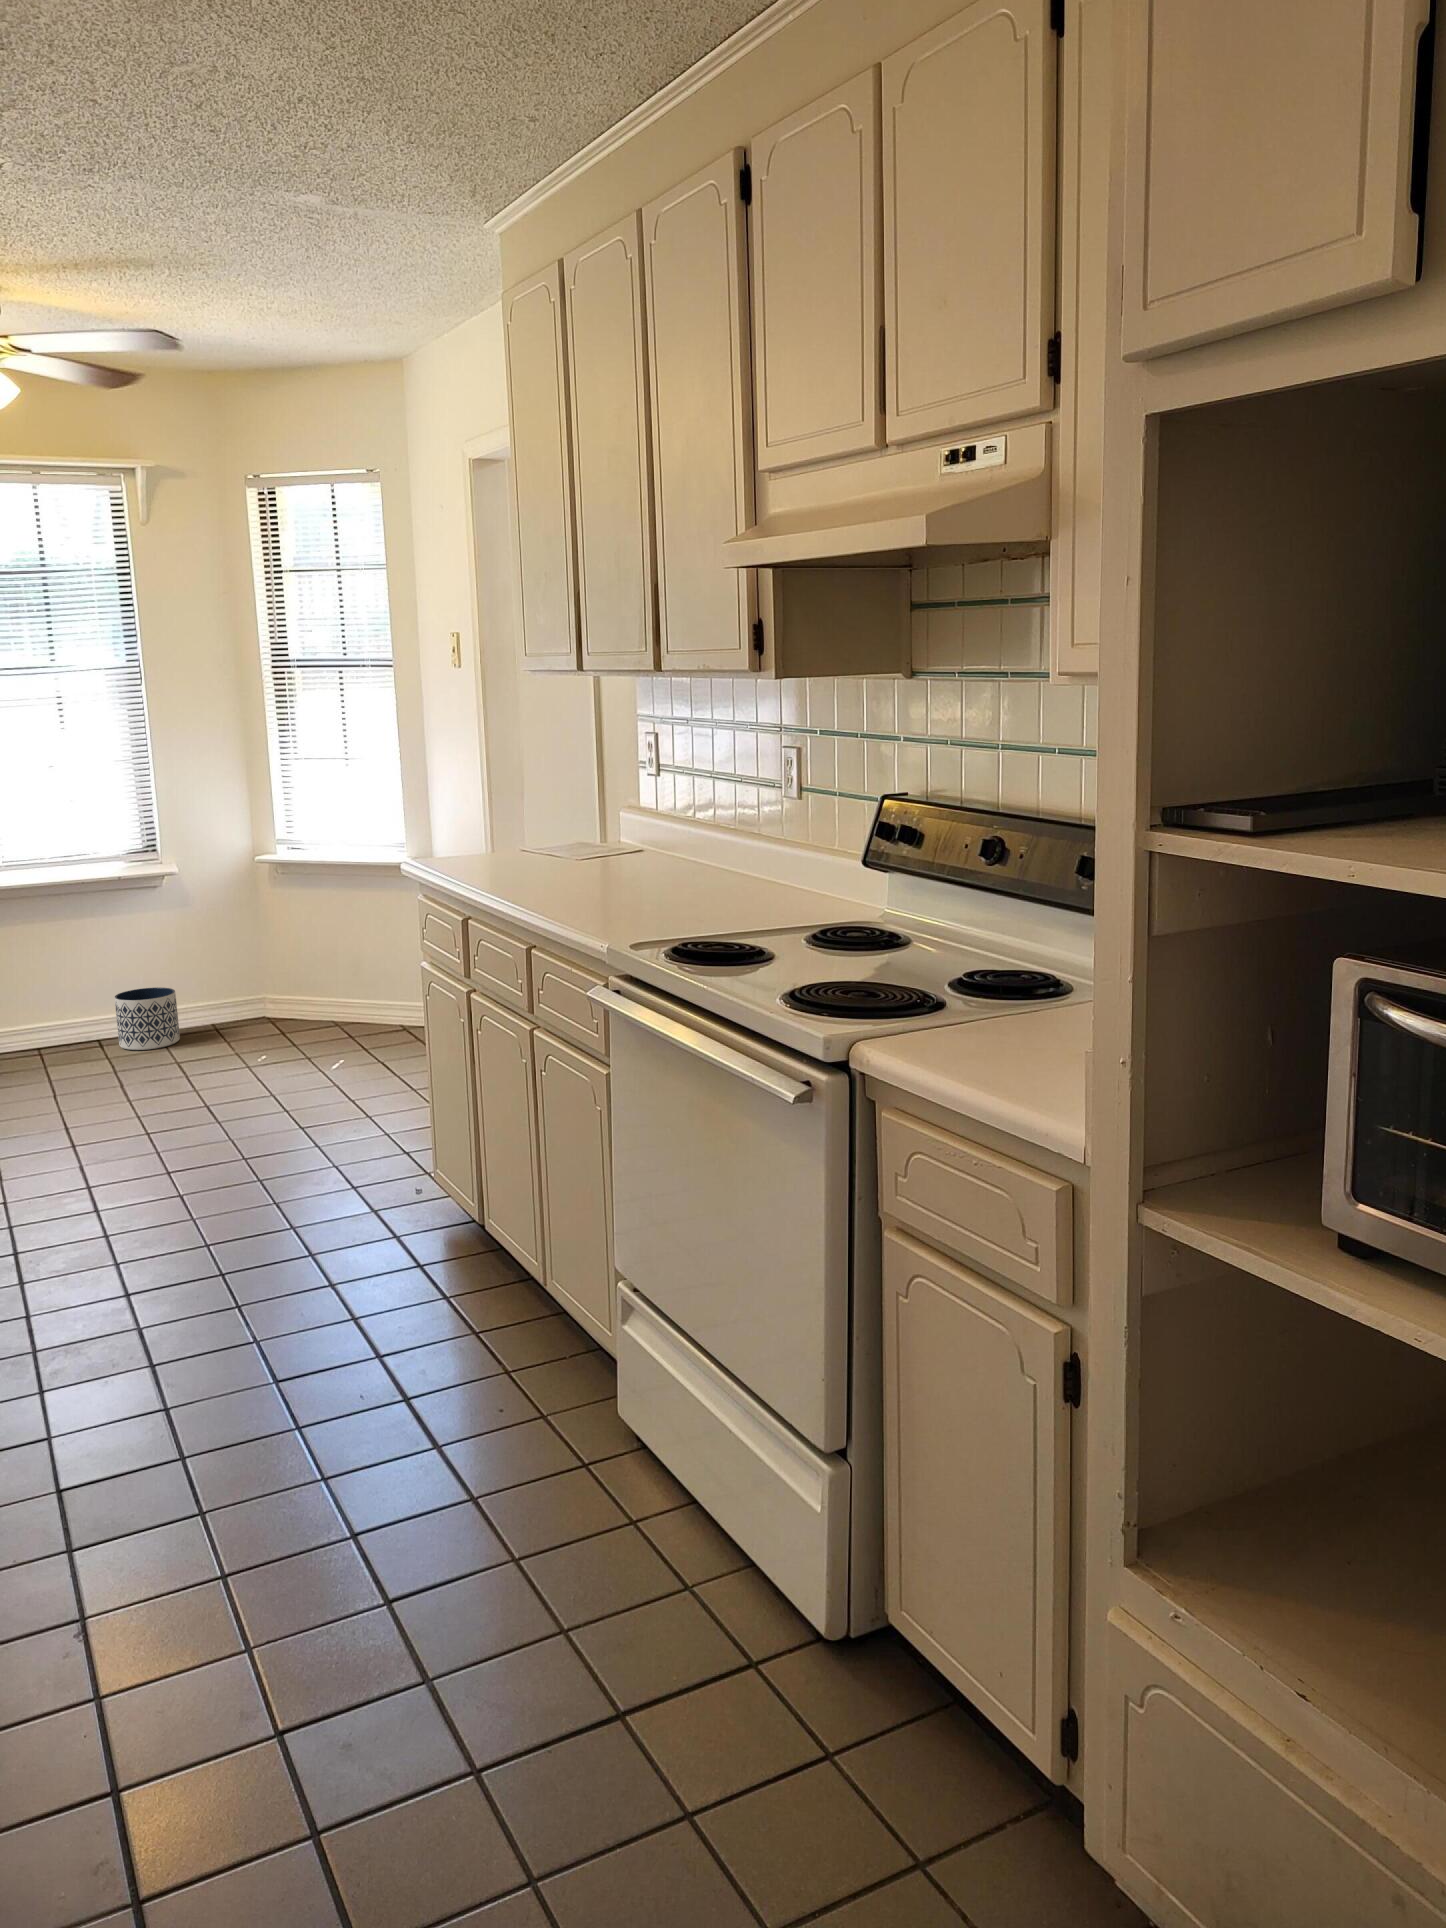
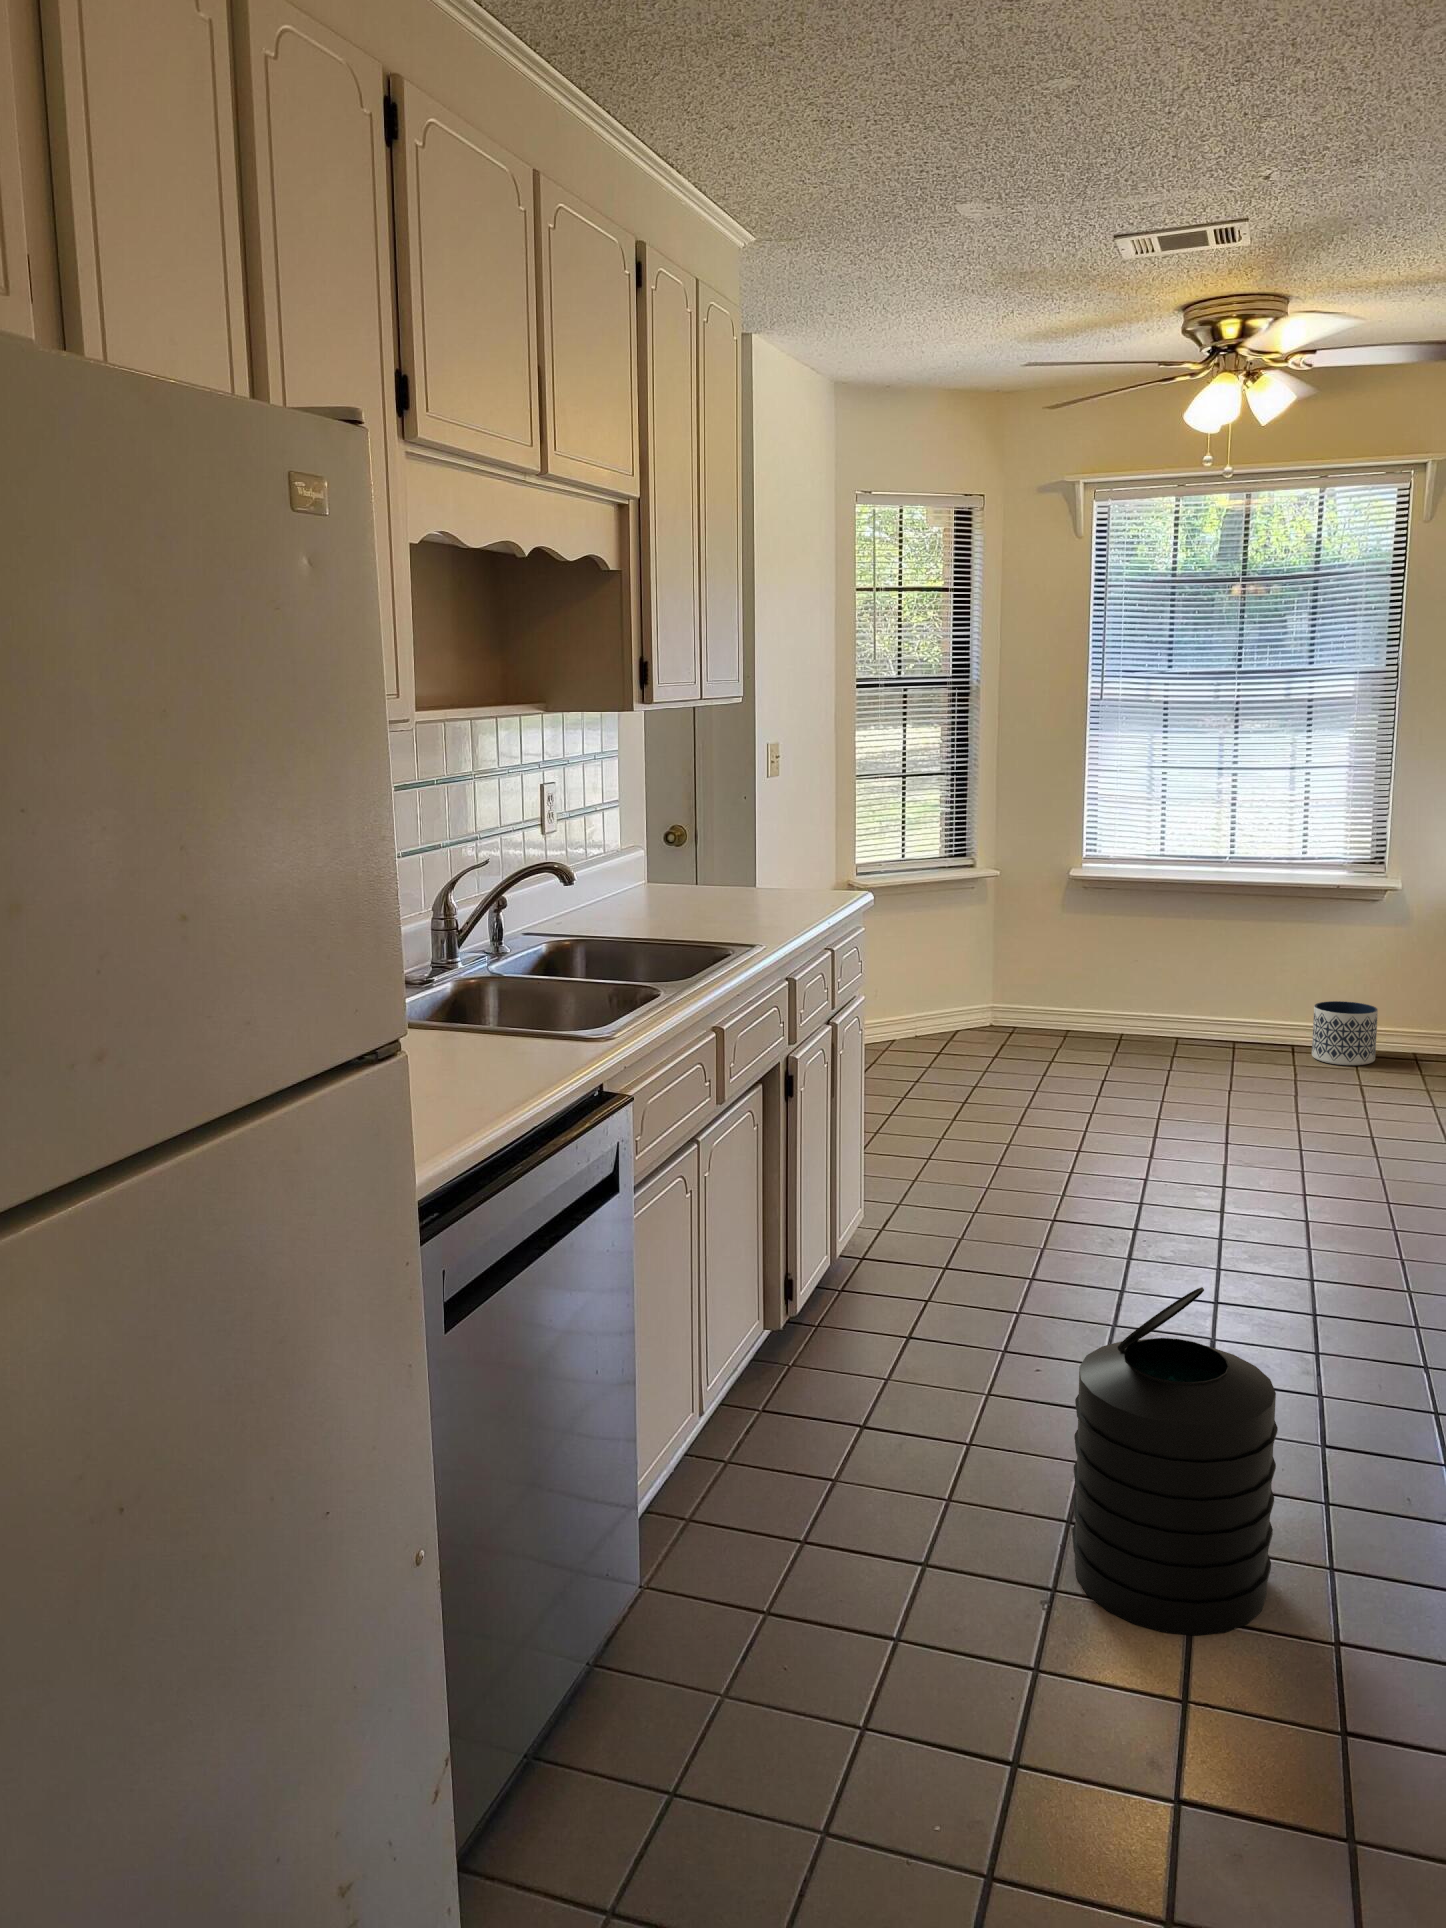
trash can: none [72,1262,286,1609] -> present [1072,1287,1278,1635]

